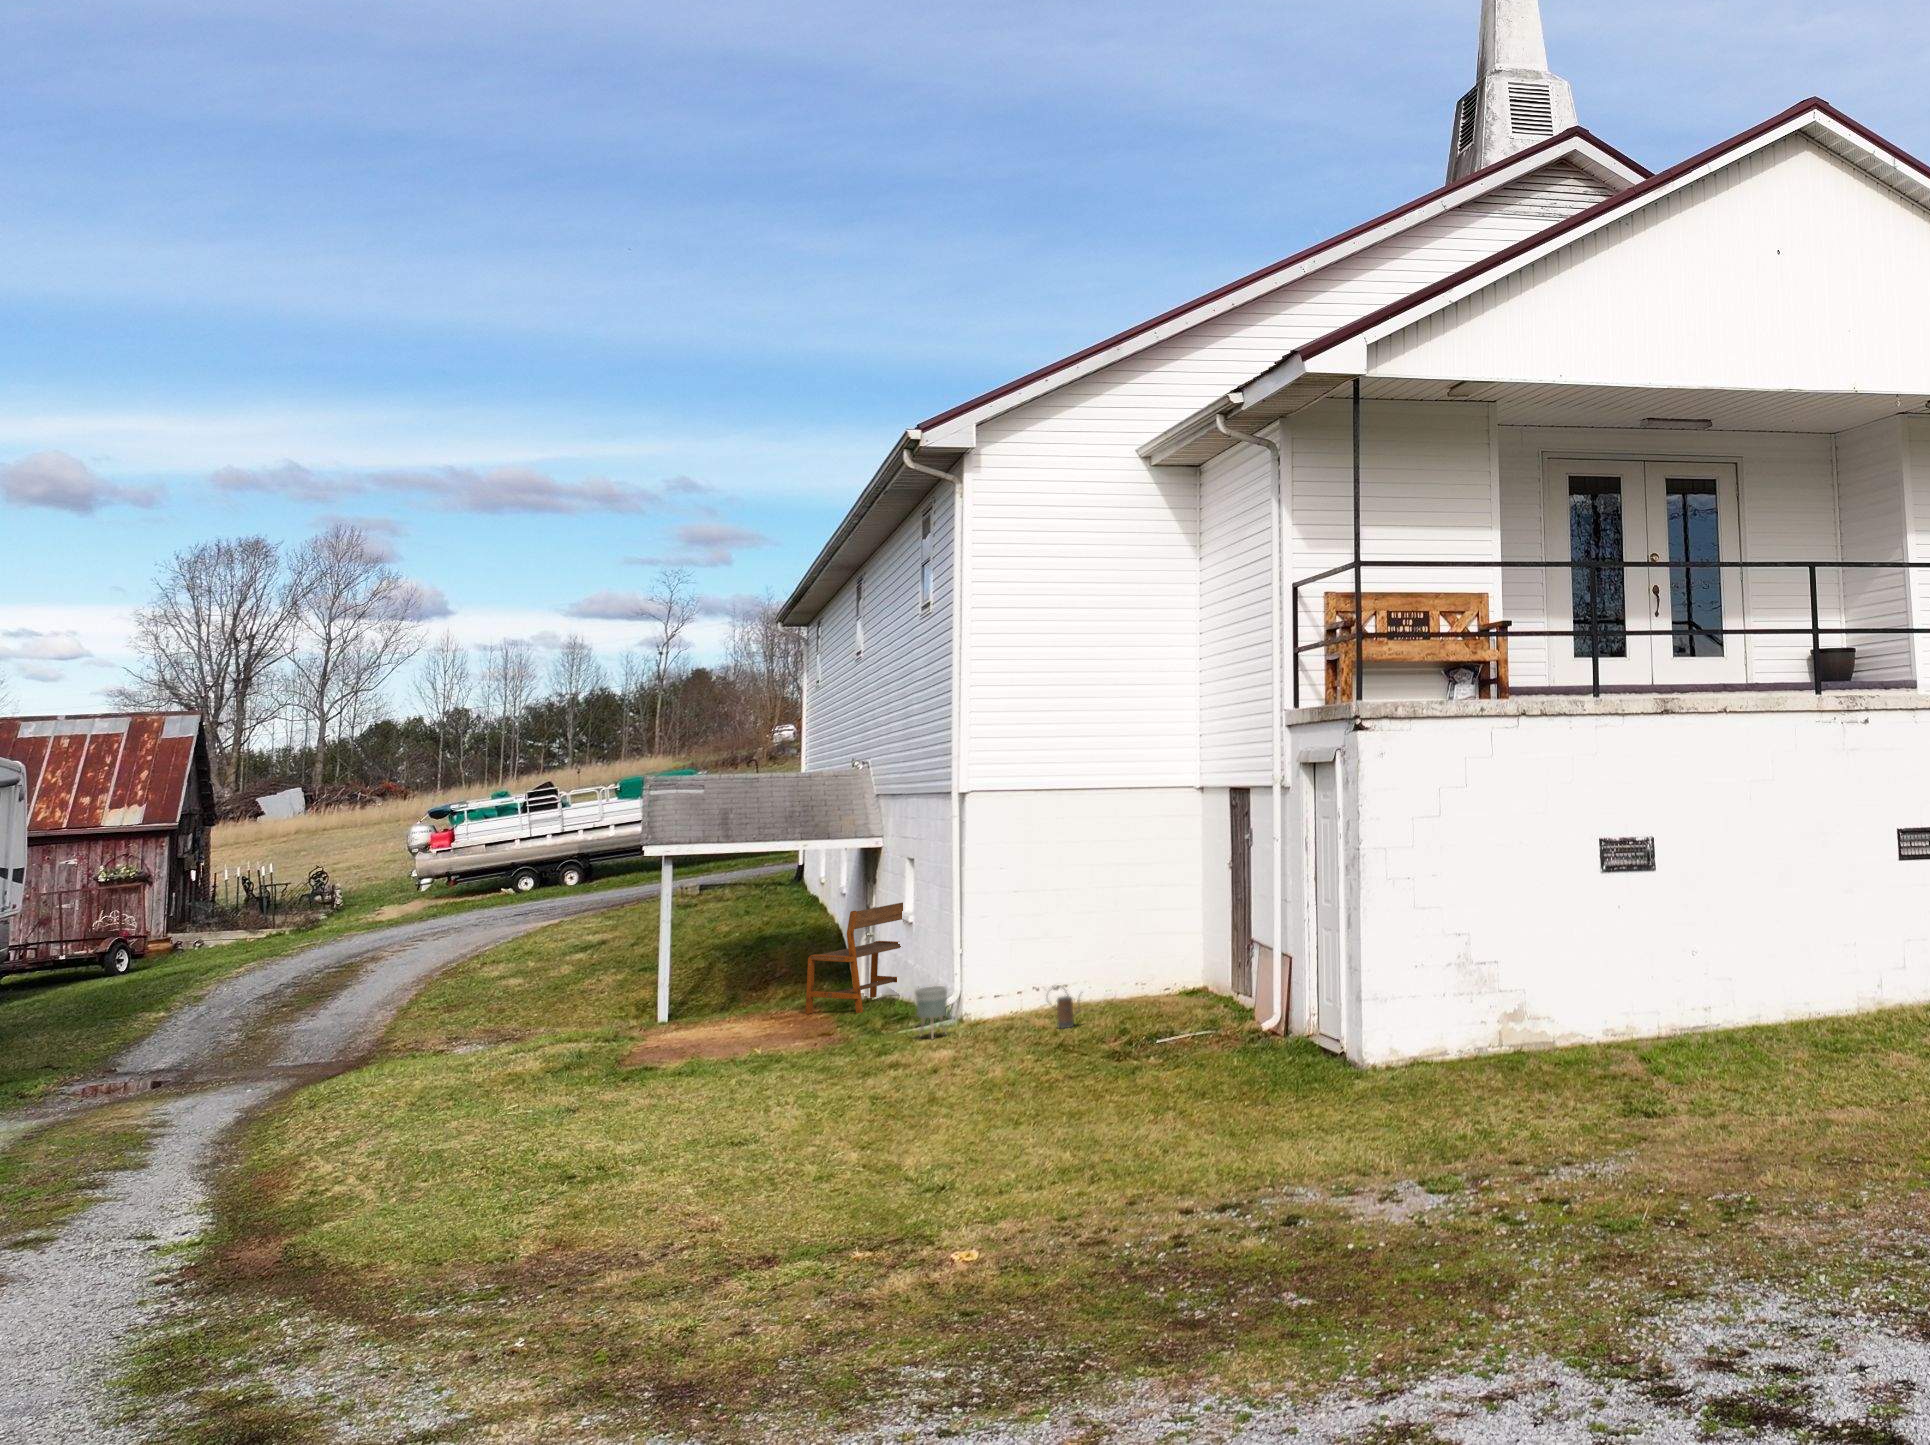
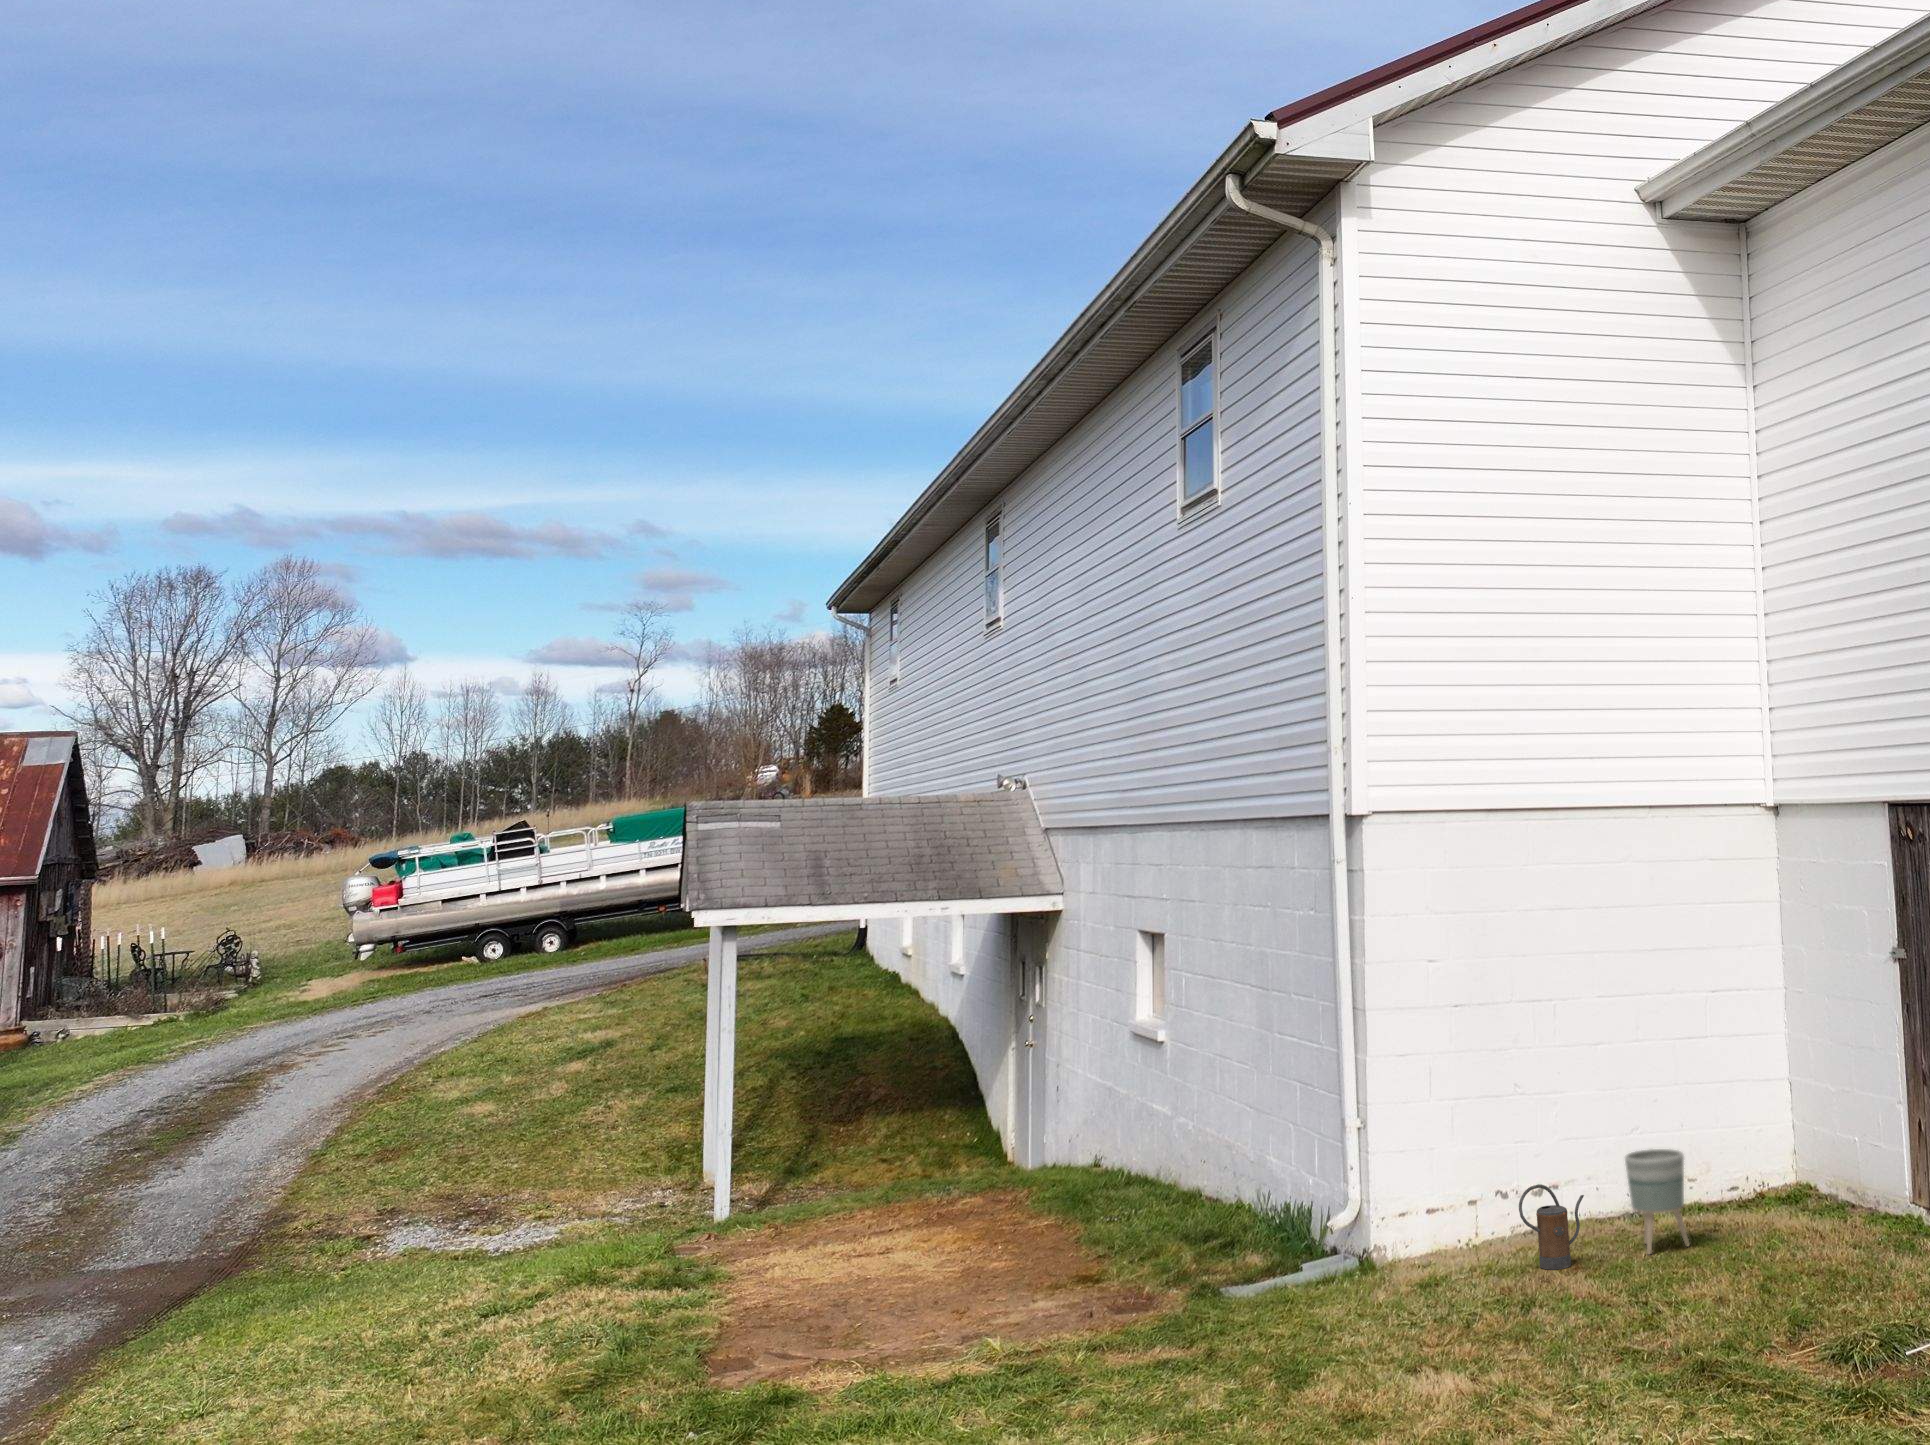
bench: present [806,902,904,1014] -> none [1005,1005,1192,1211]
planter: present [916,986,947,1038] -> present [1625,1149,1689,1254]

